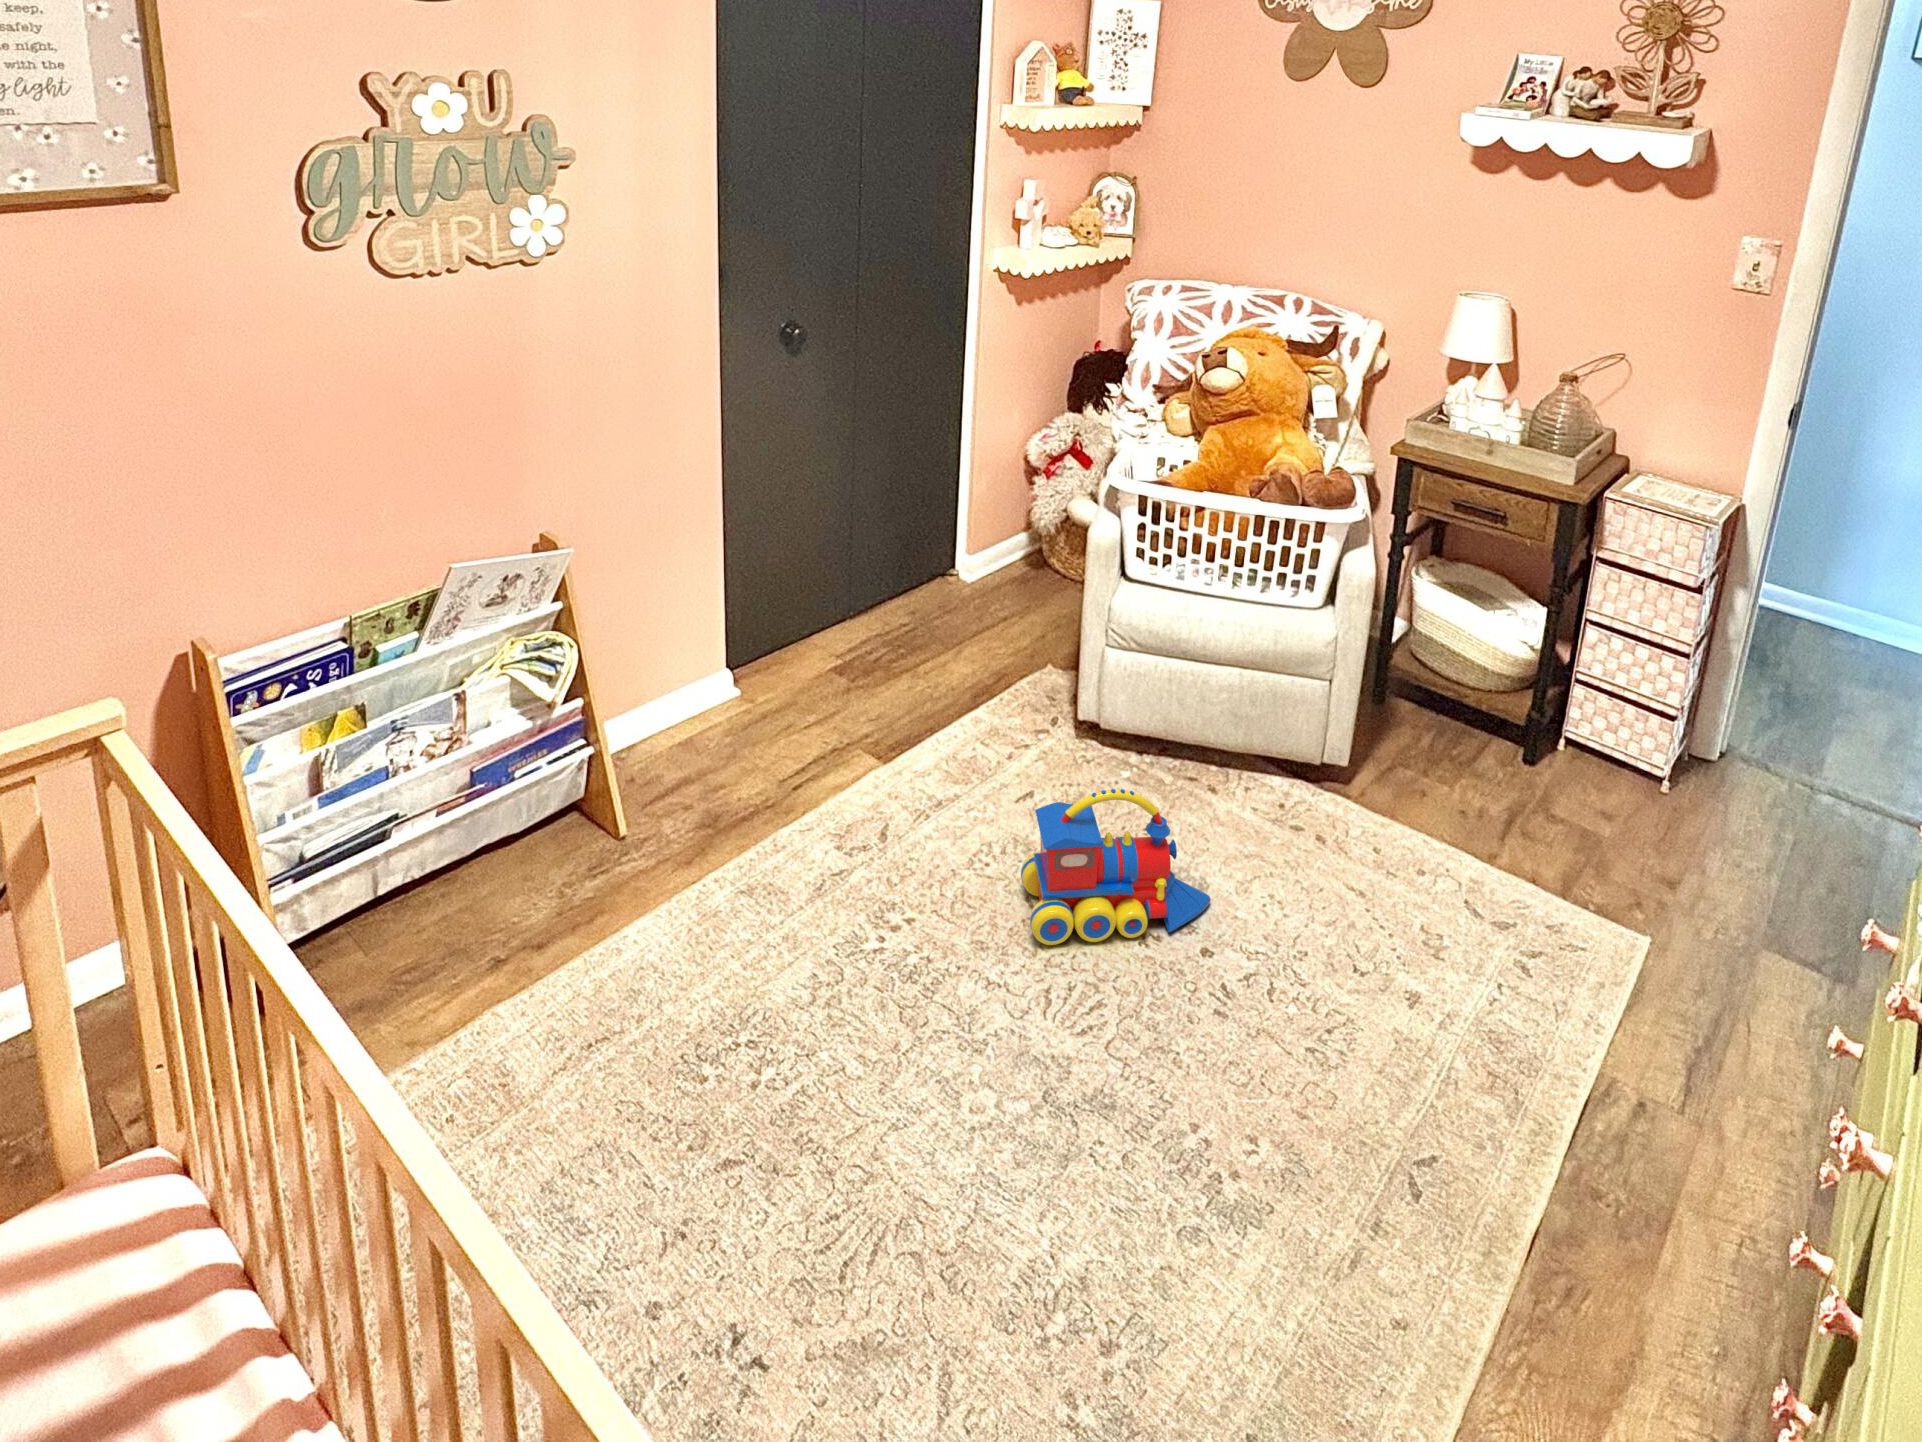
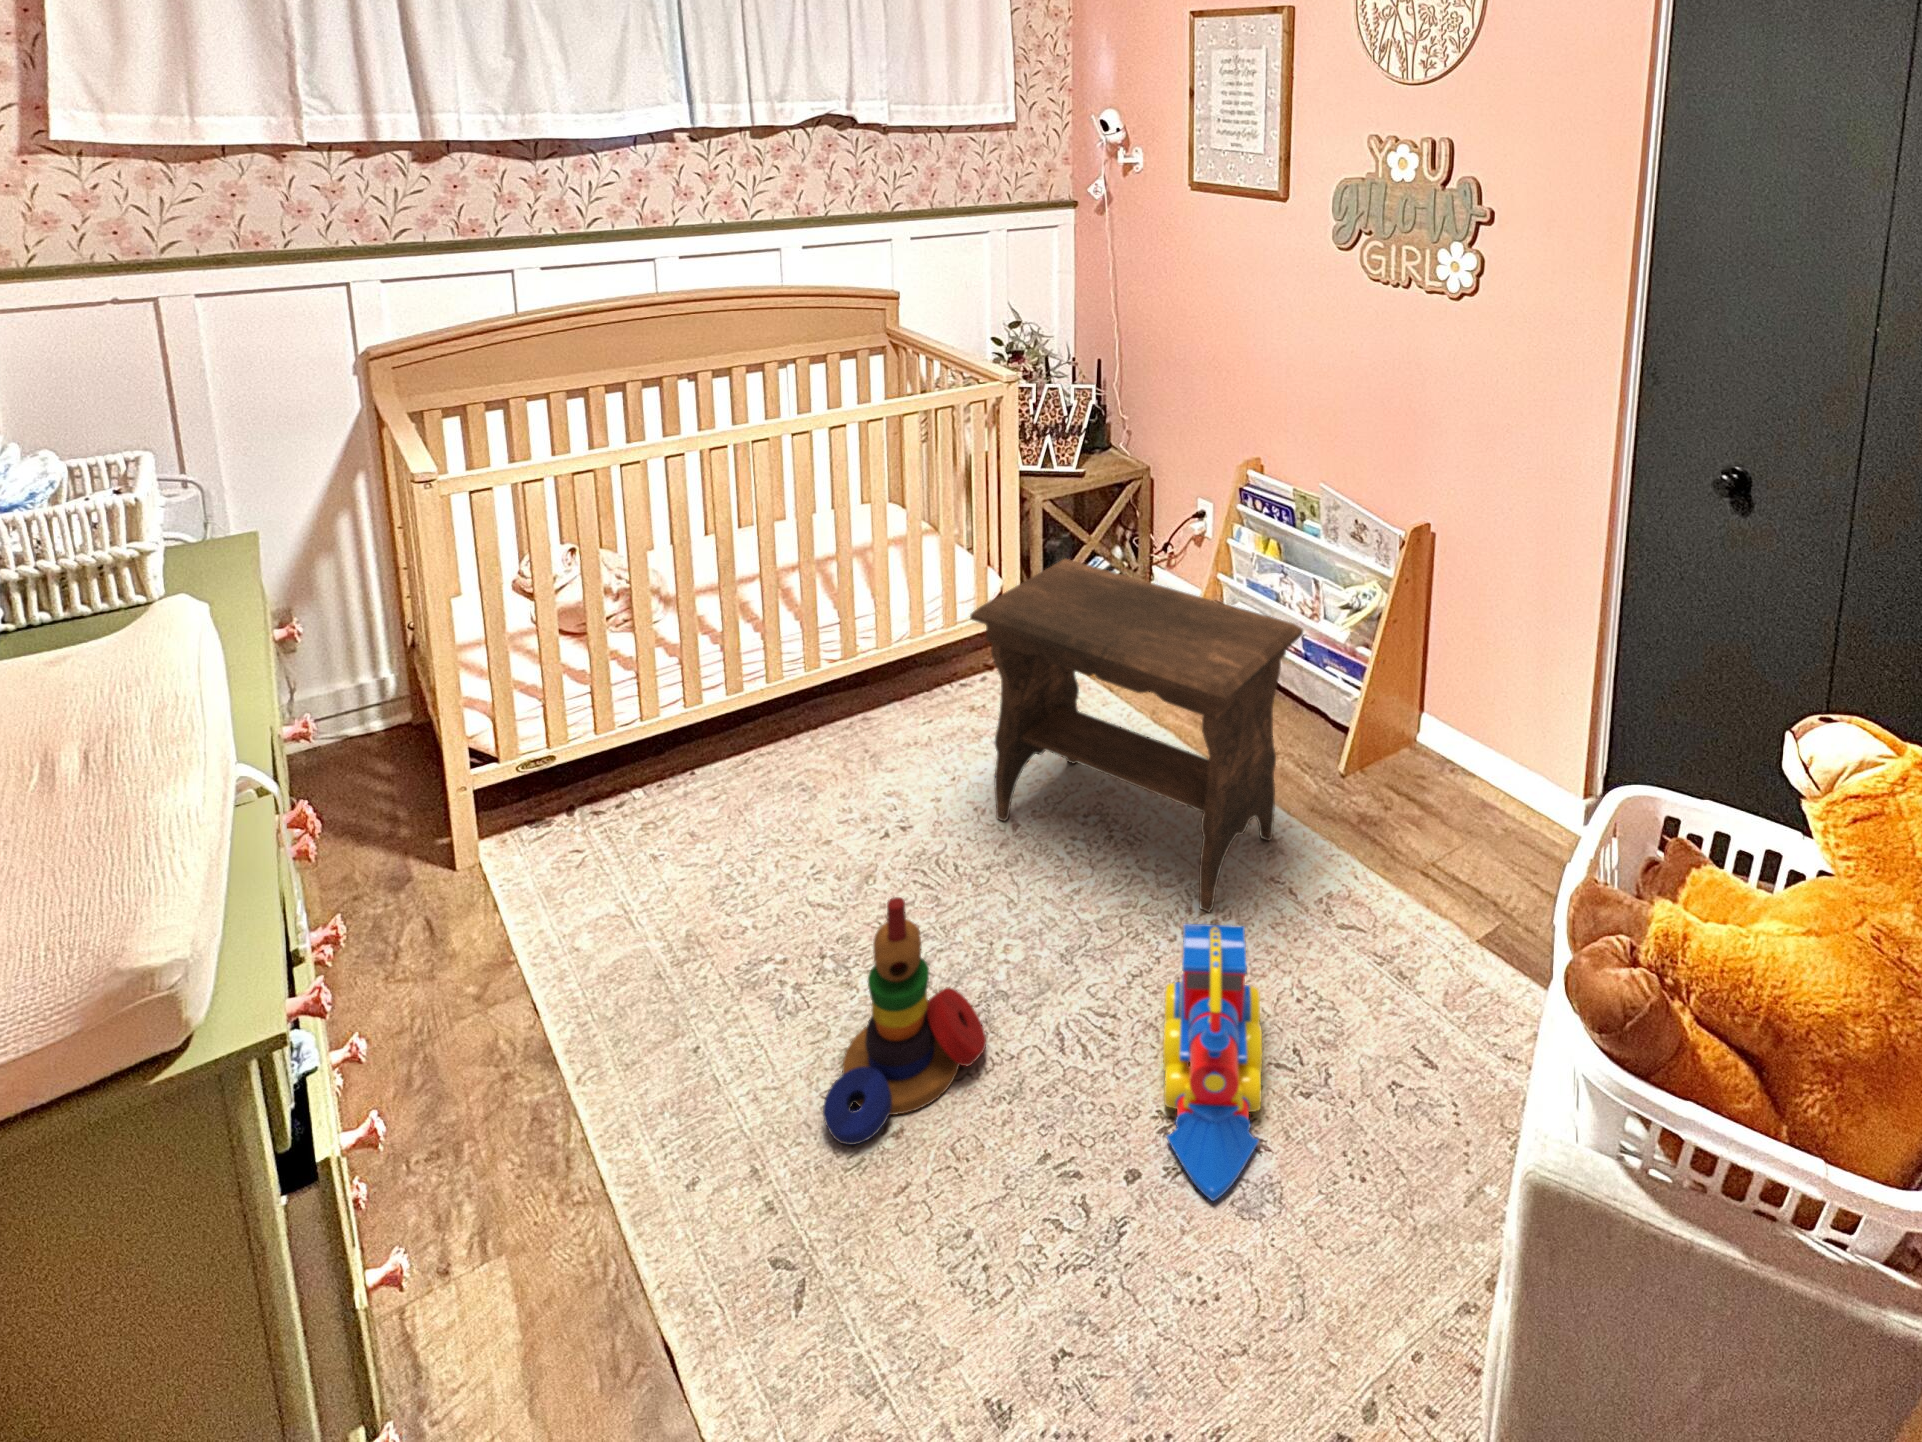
footstool: none [507,637,925,1189] -> present [970,559,1303,912]
stacking toy: none [1100,996,1286,1240] -> present [823,897,986,1145]

